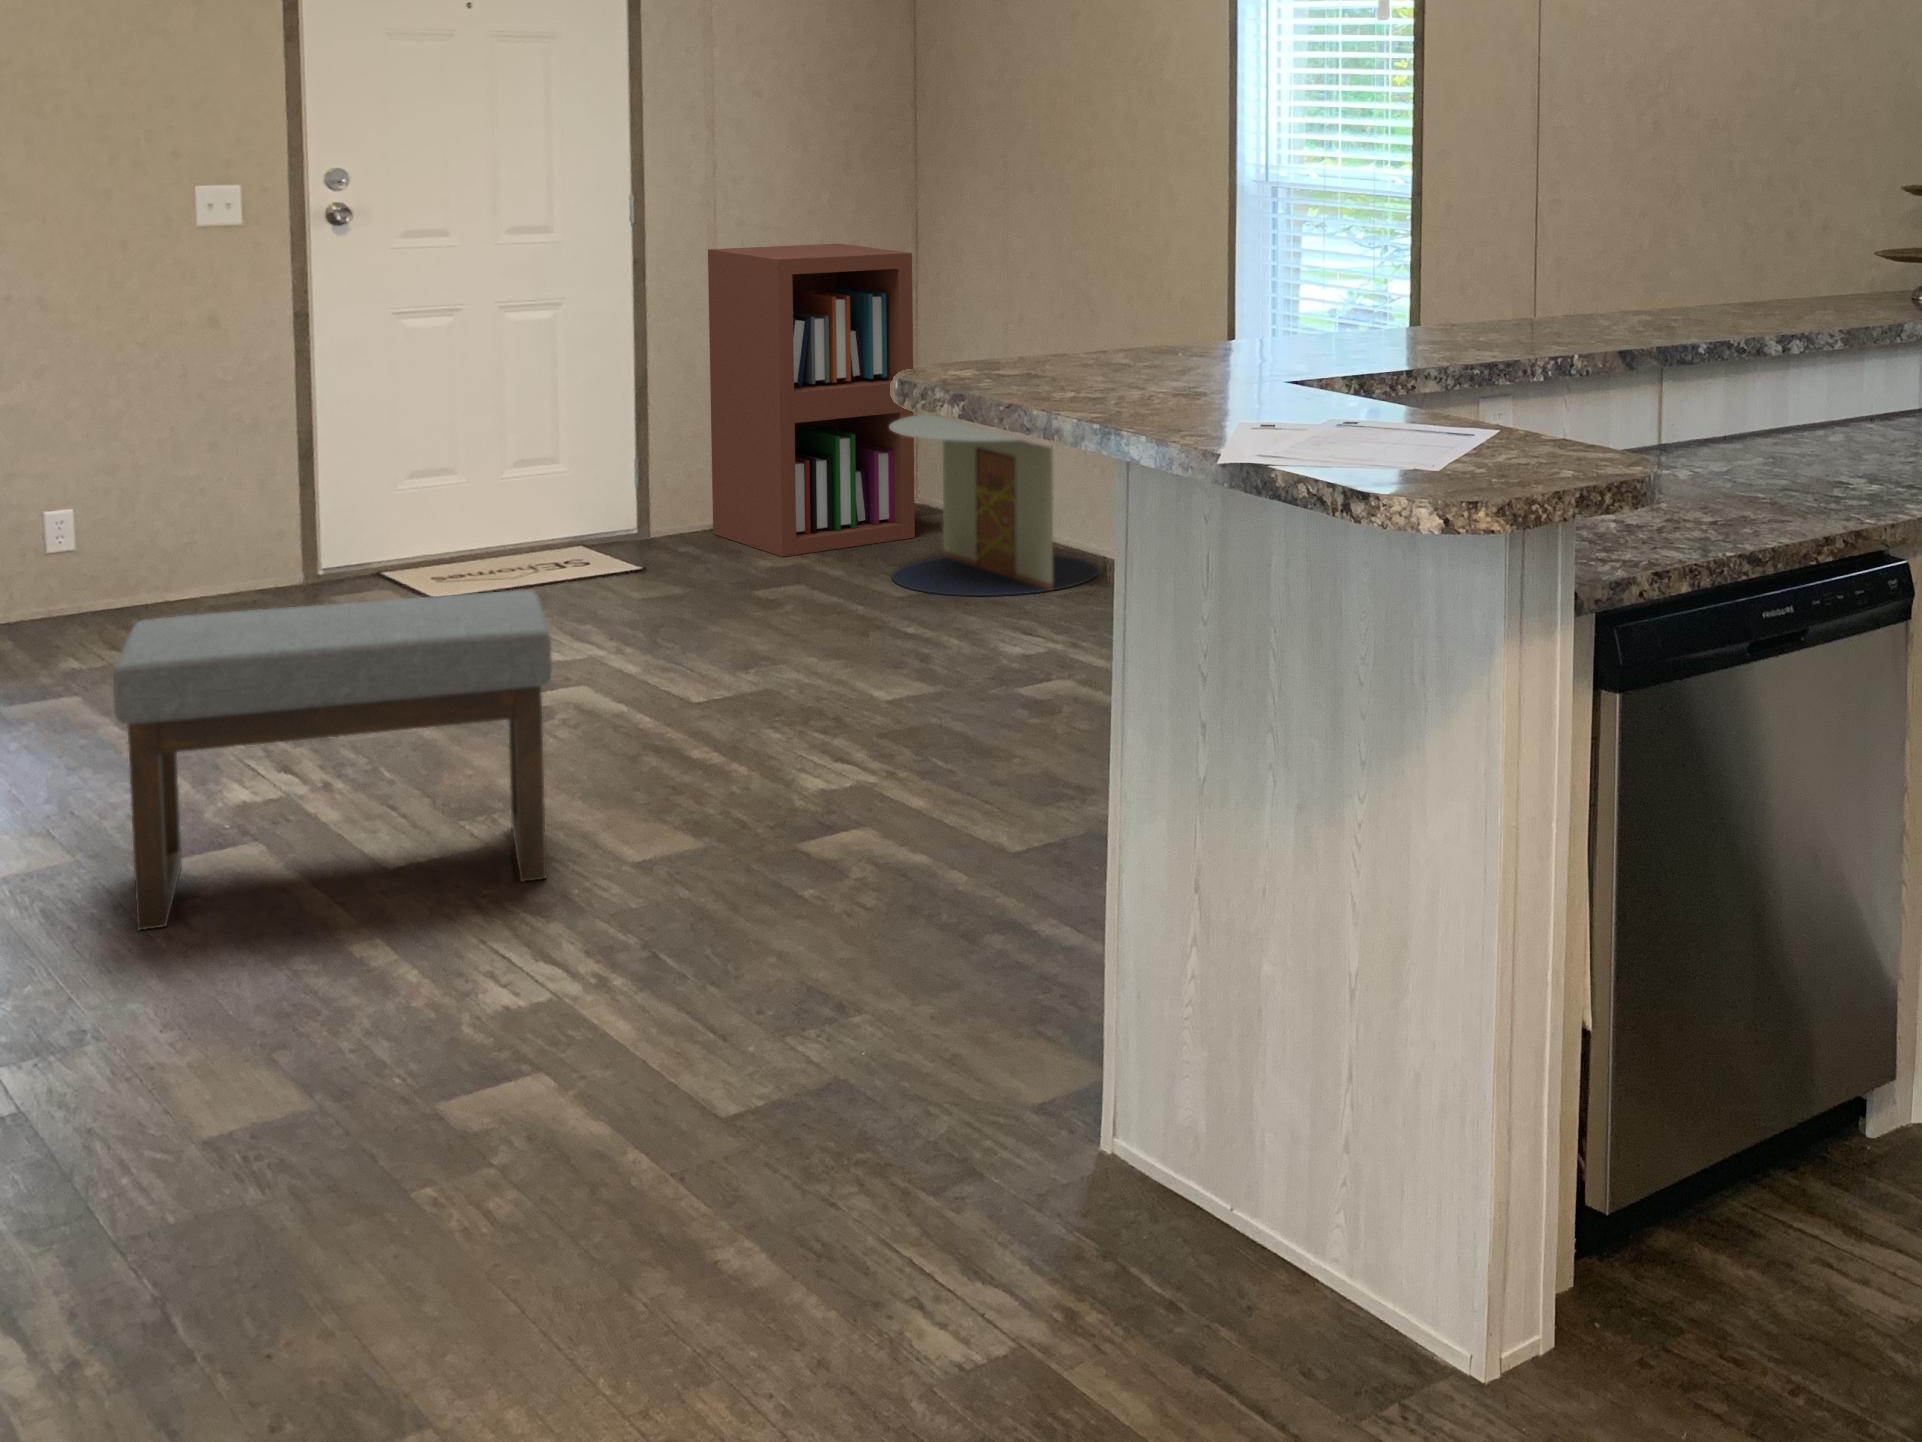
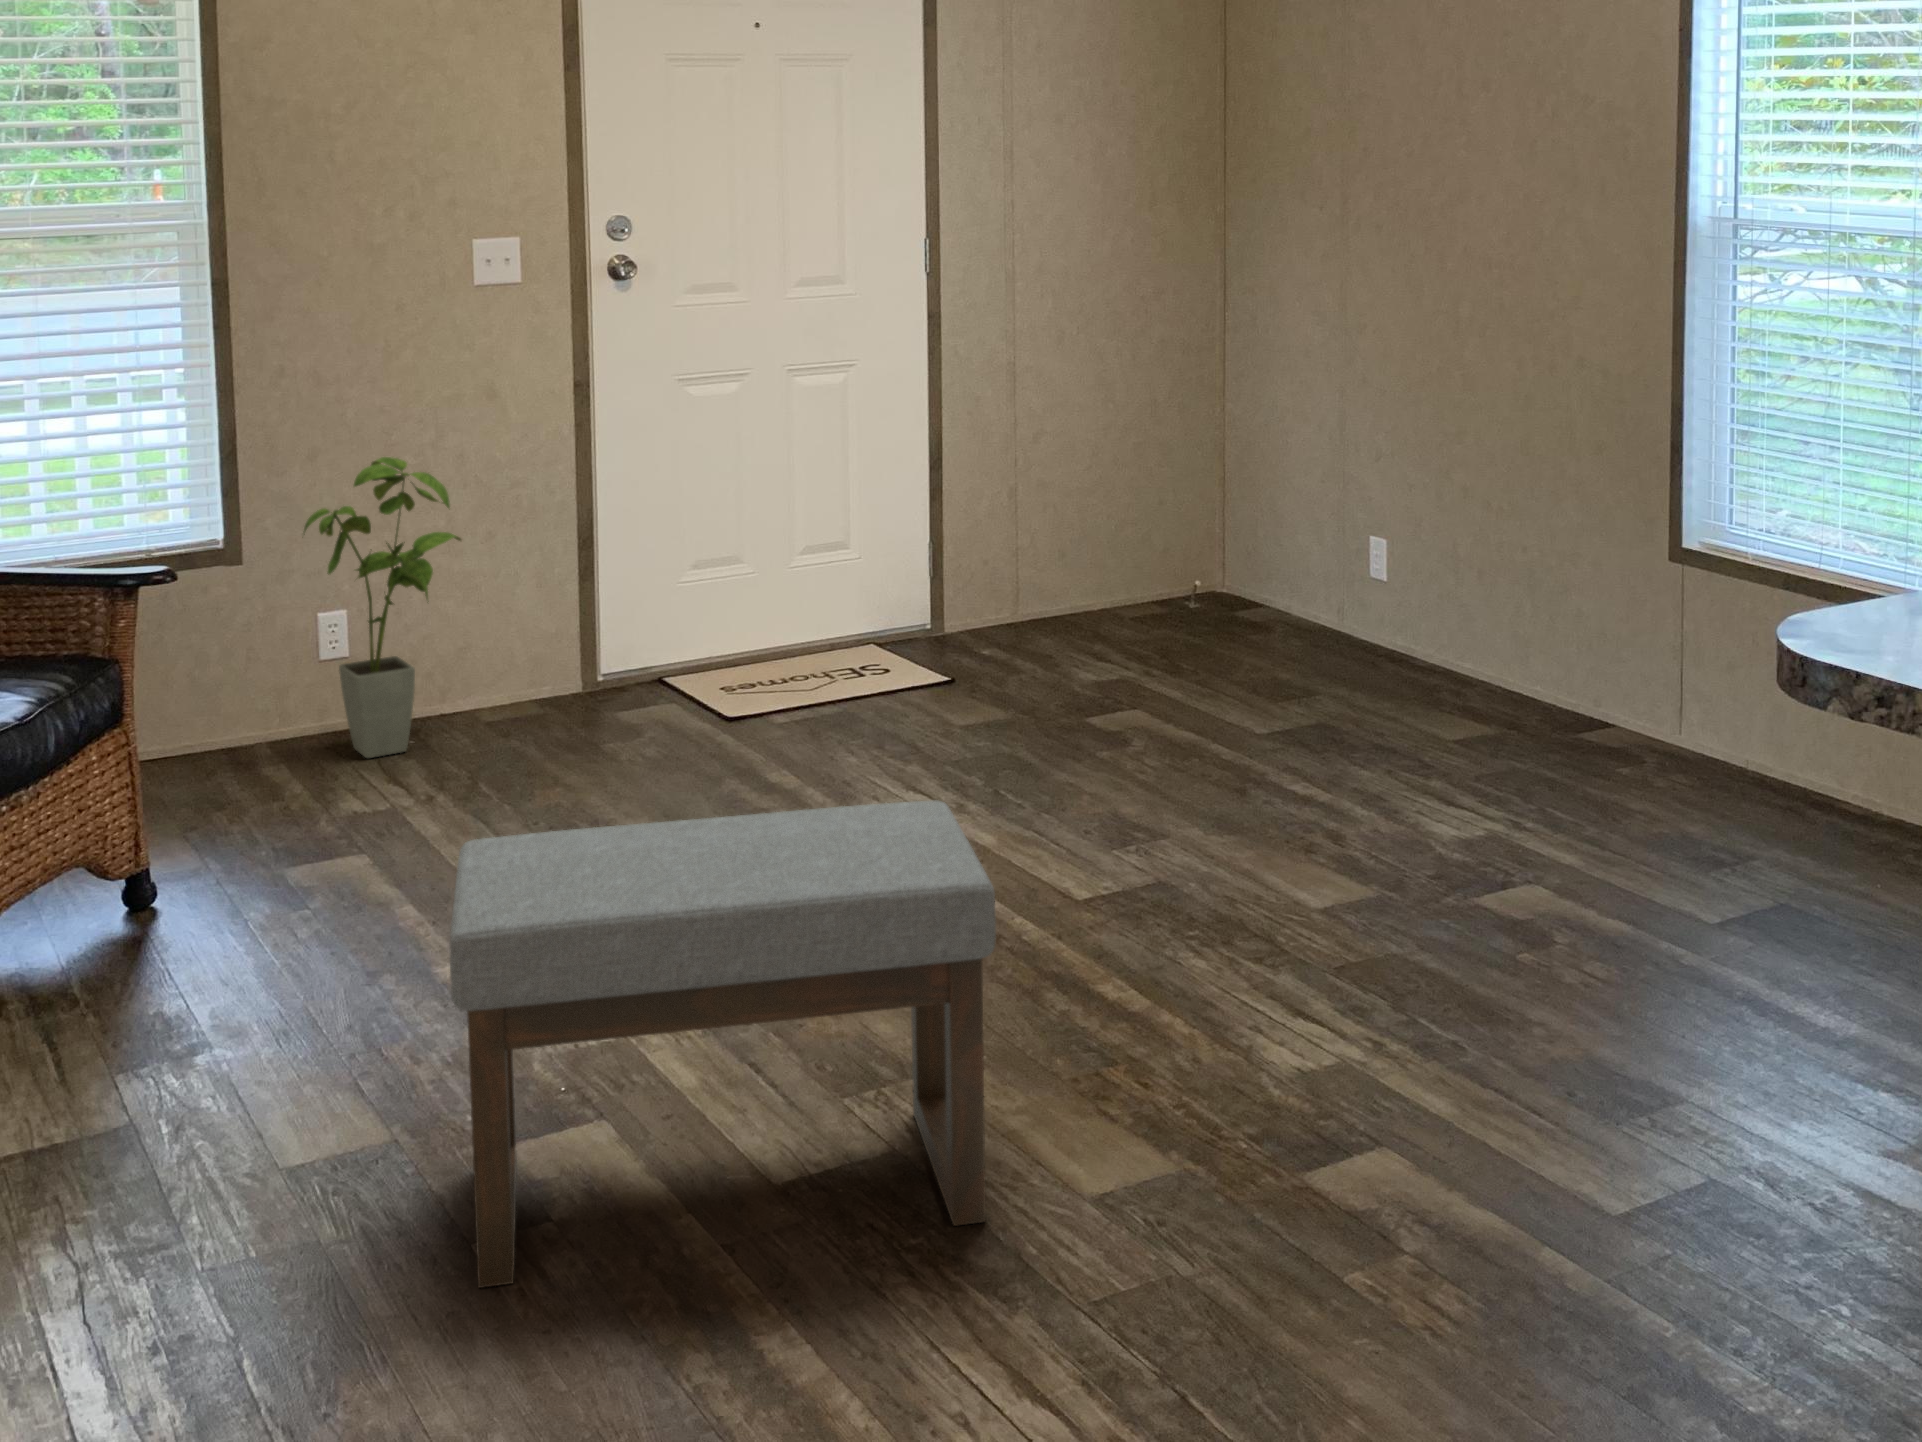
bookshelf: present [708,244,915,557] -> none [1007,290,1243,666]
house plant: none [28,372,184,634] -> present [304,457,461,758]
side table: present [890,415,1099,596] -> none [1239,494,1493,734]

